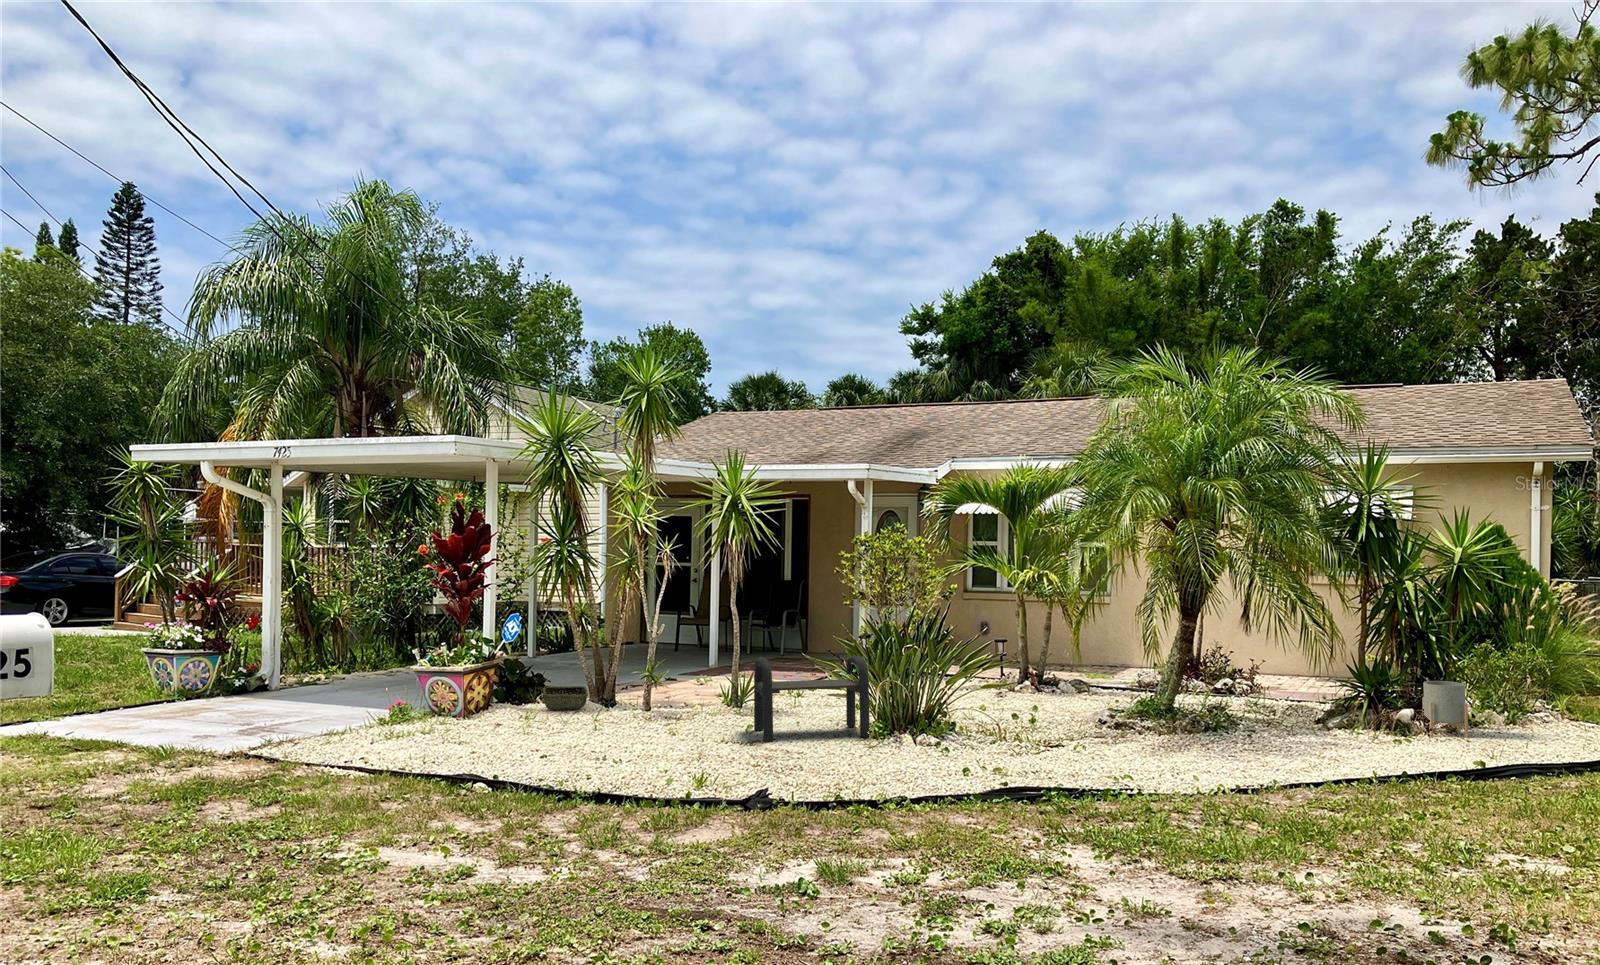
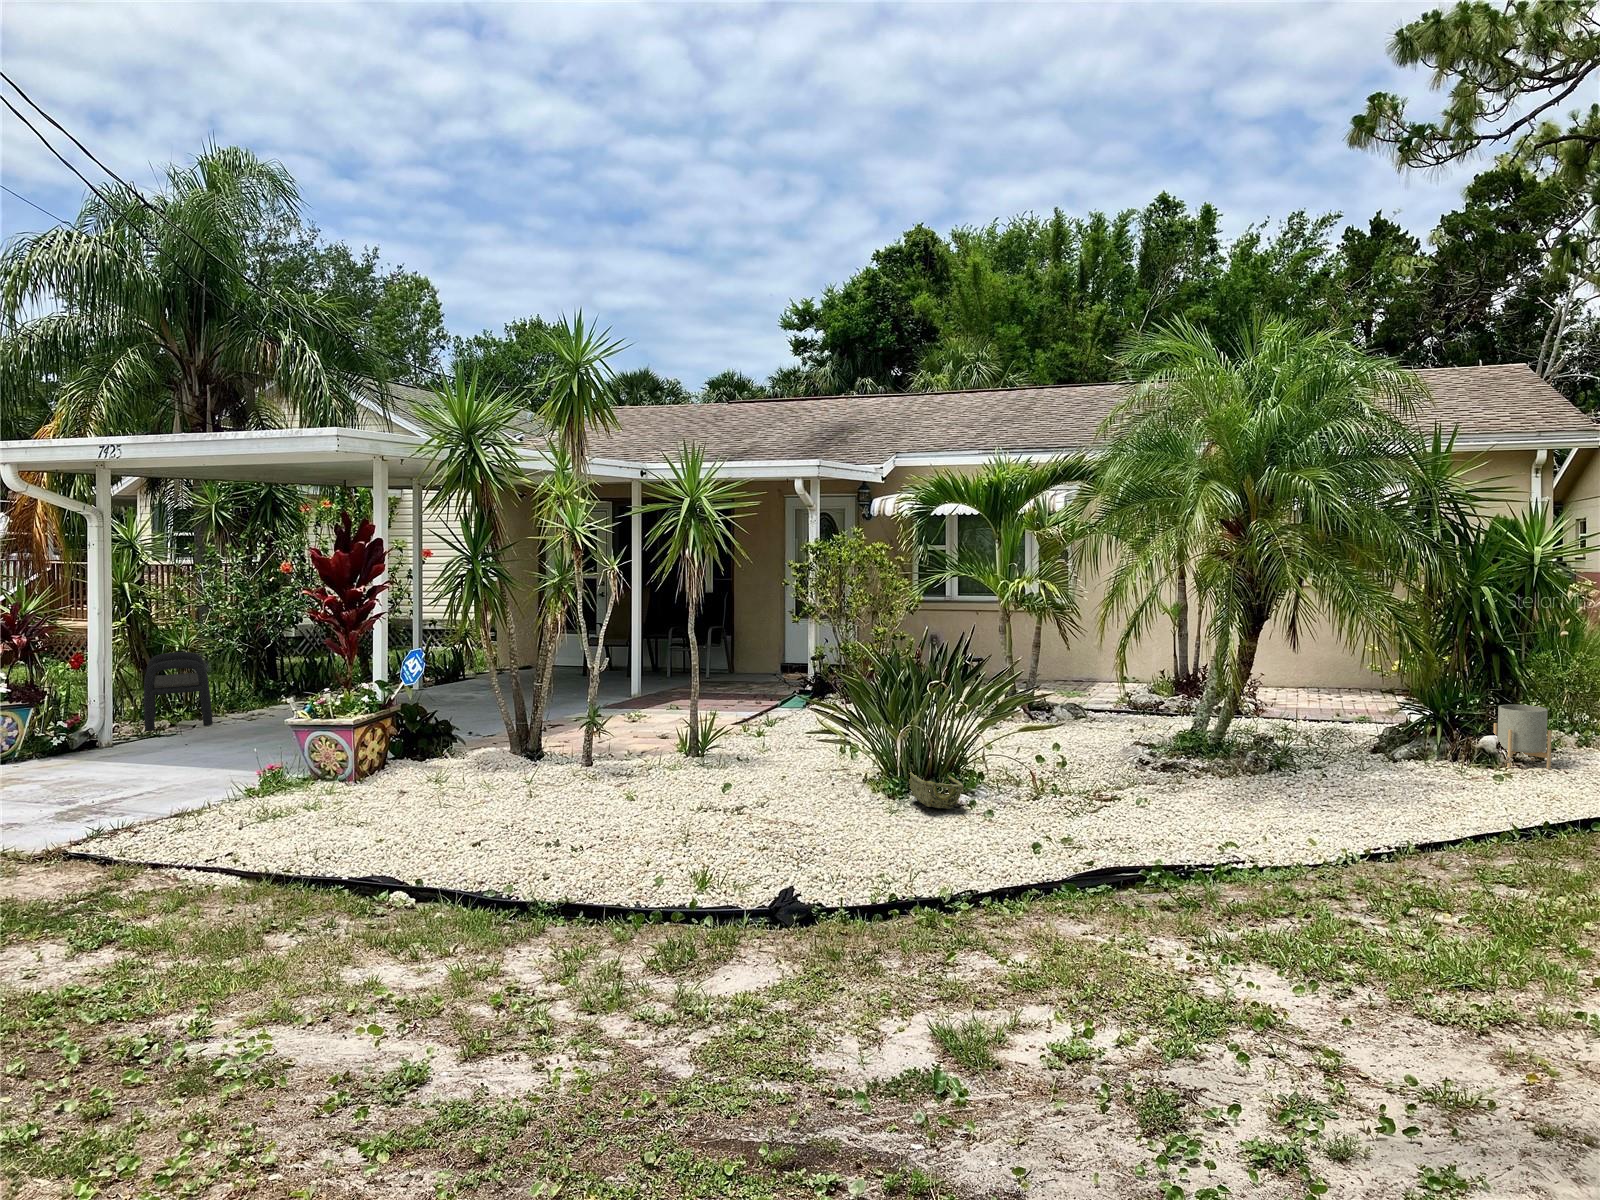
bench: present [754,655,870,742] -> present [144,652,213,731]
woven basket: present [543,686,588,710] -> present [909,772,964,809]

